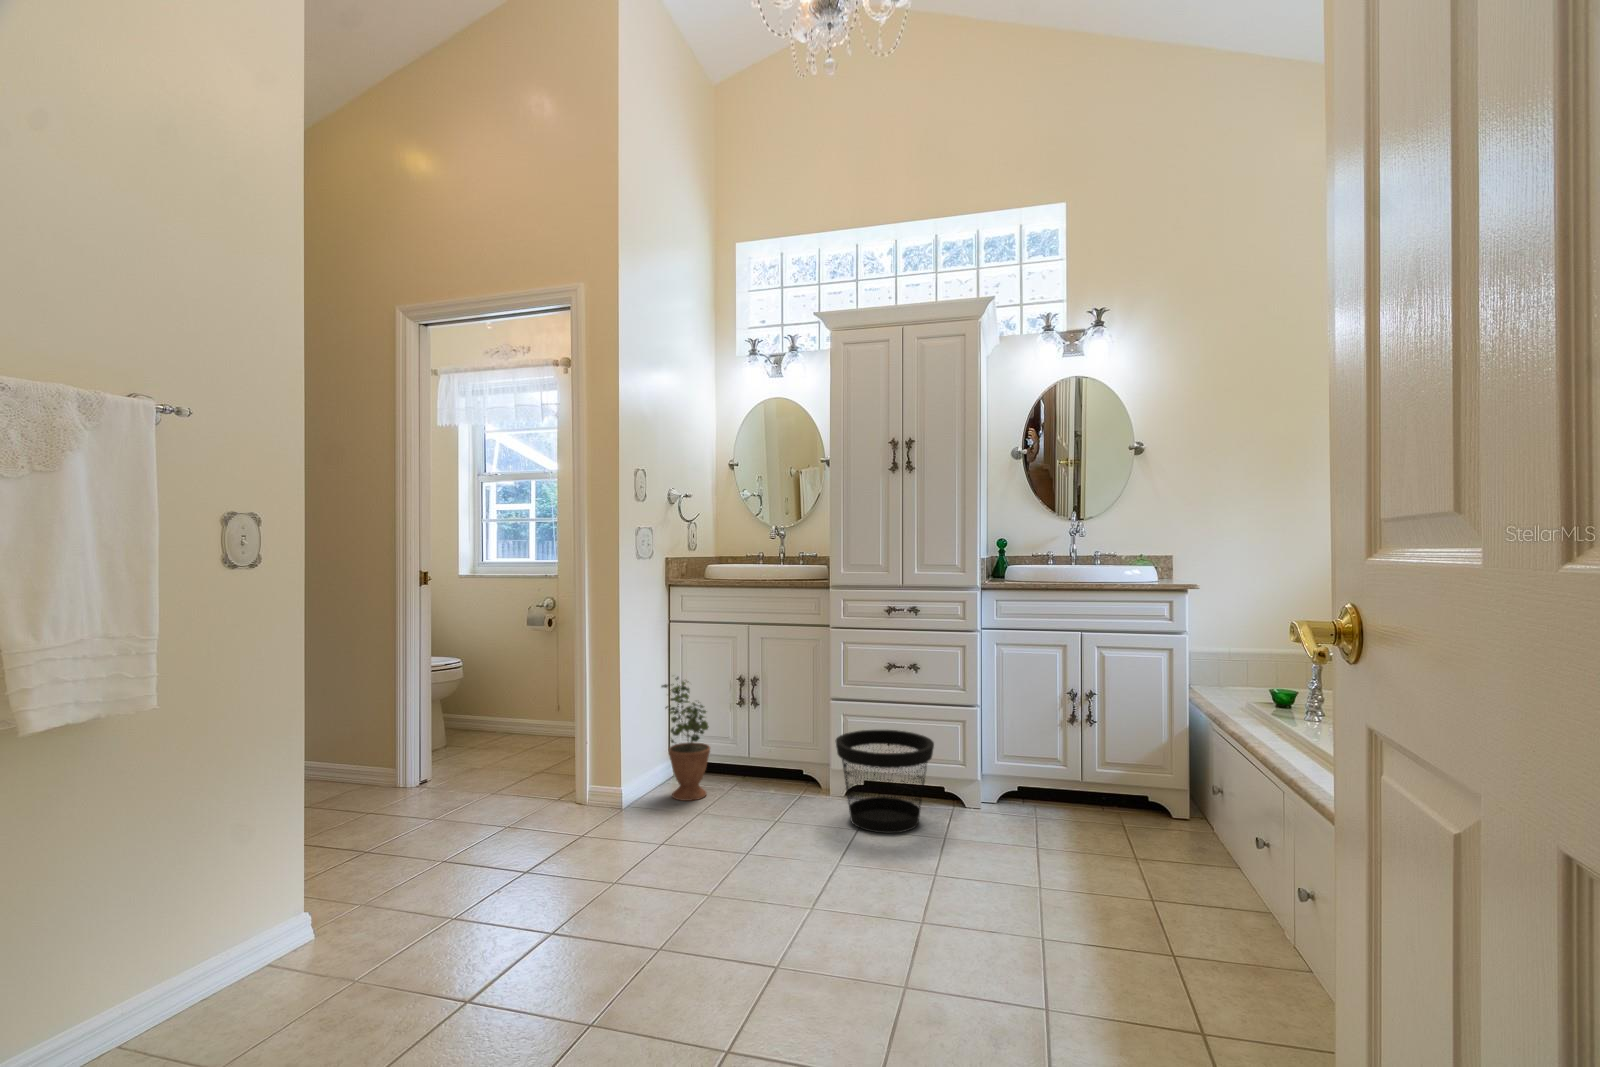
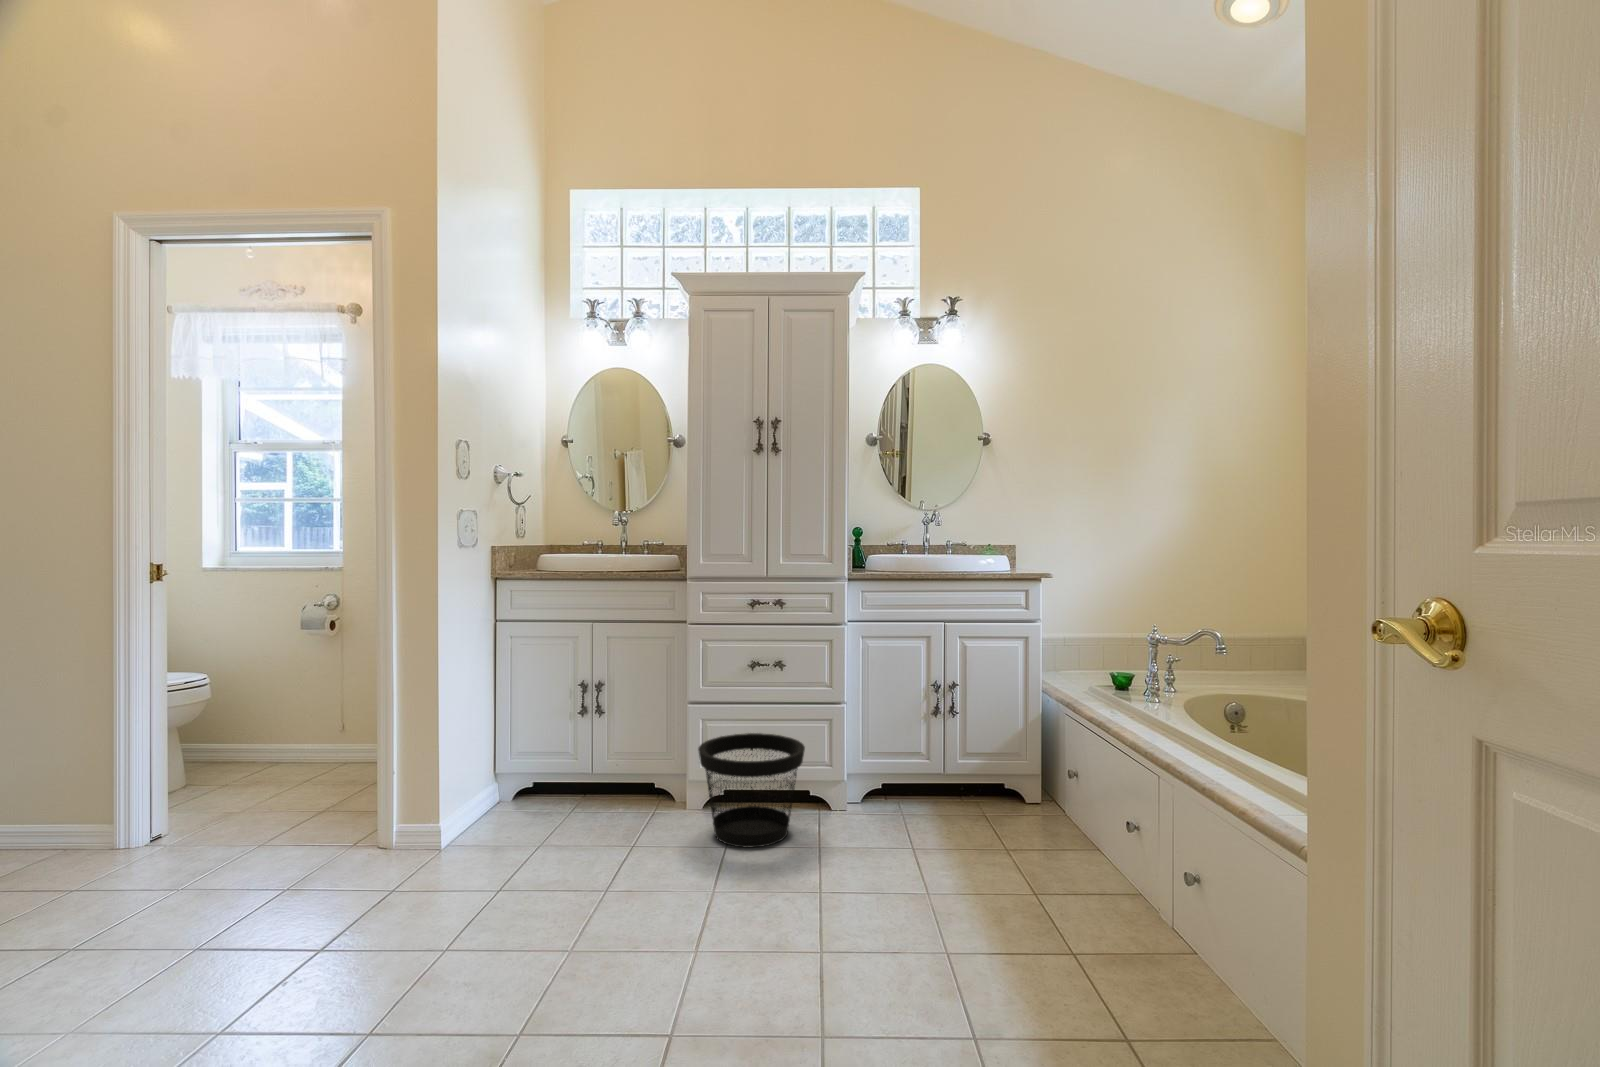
potted plant: present [662,677,710,801] -> none [485,685,547,831]

